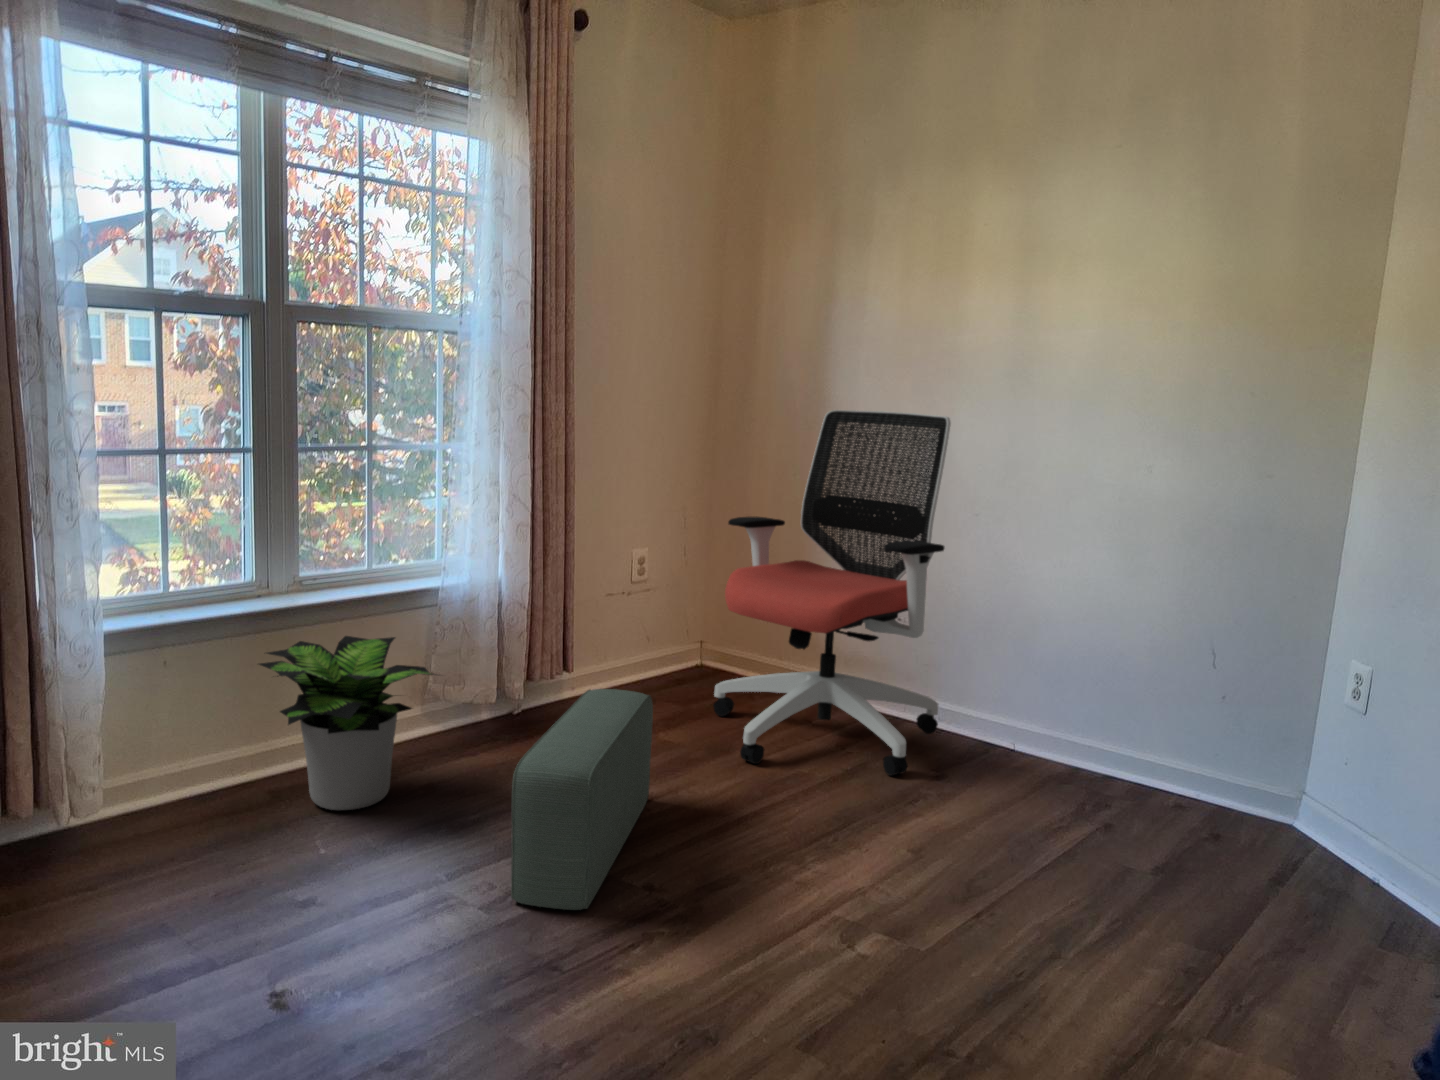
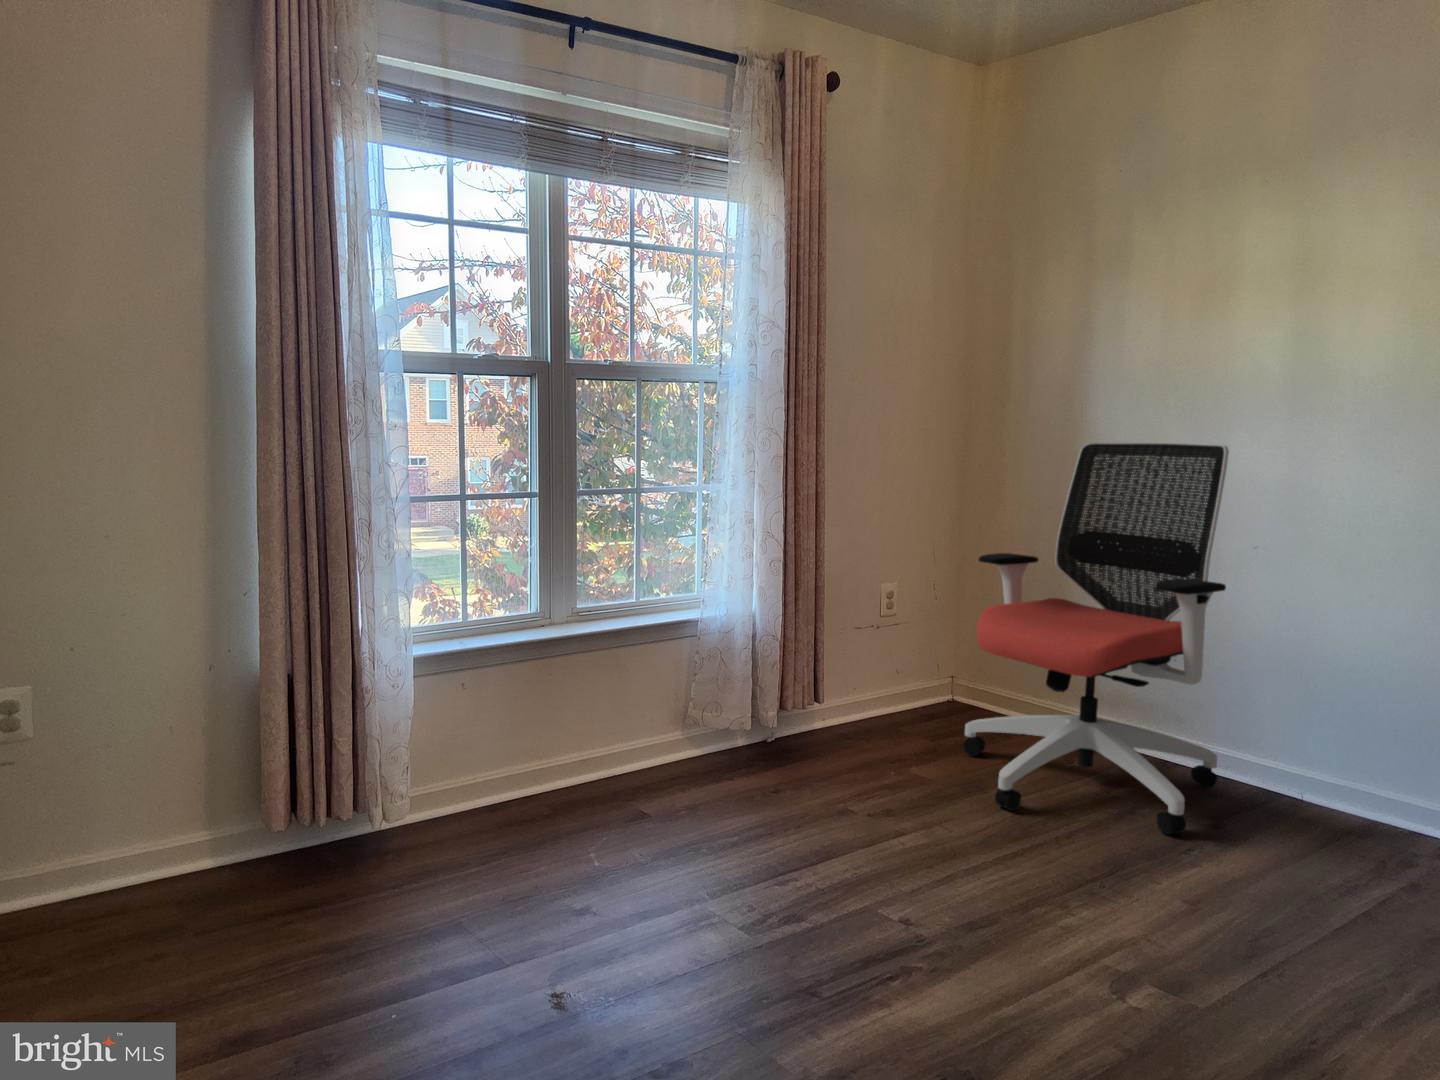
potted plant: present [259,636,434,810] -> none [534,665,702,831]
pouf: present [511,689,653,910] -> none [762,727,904,961]

